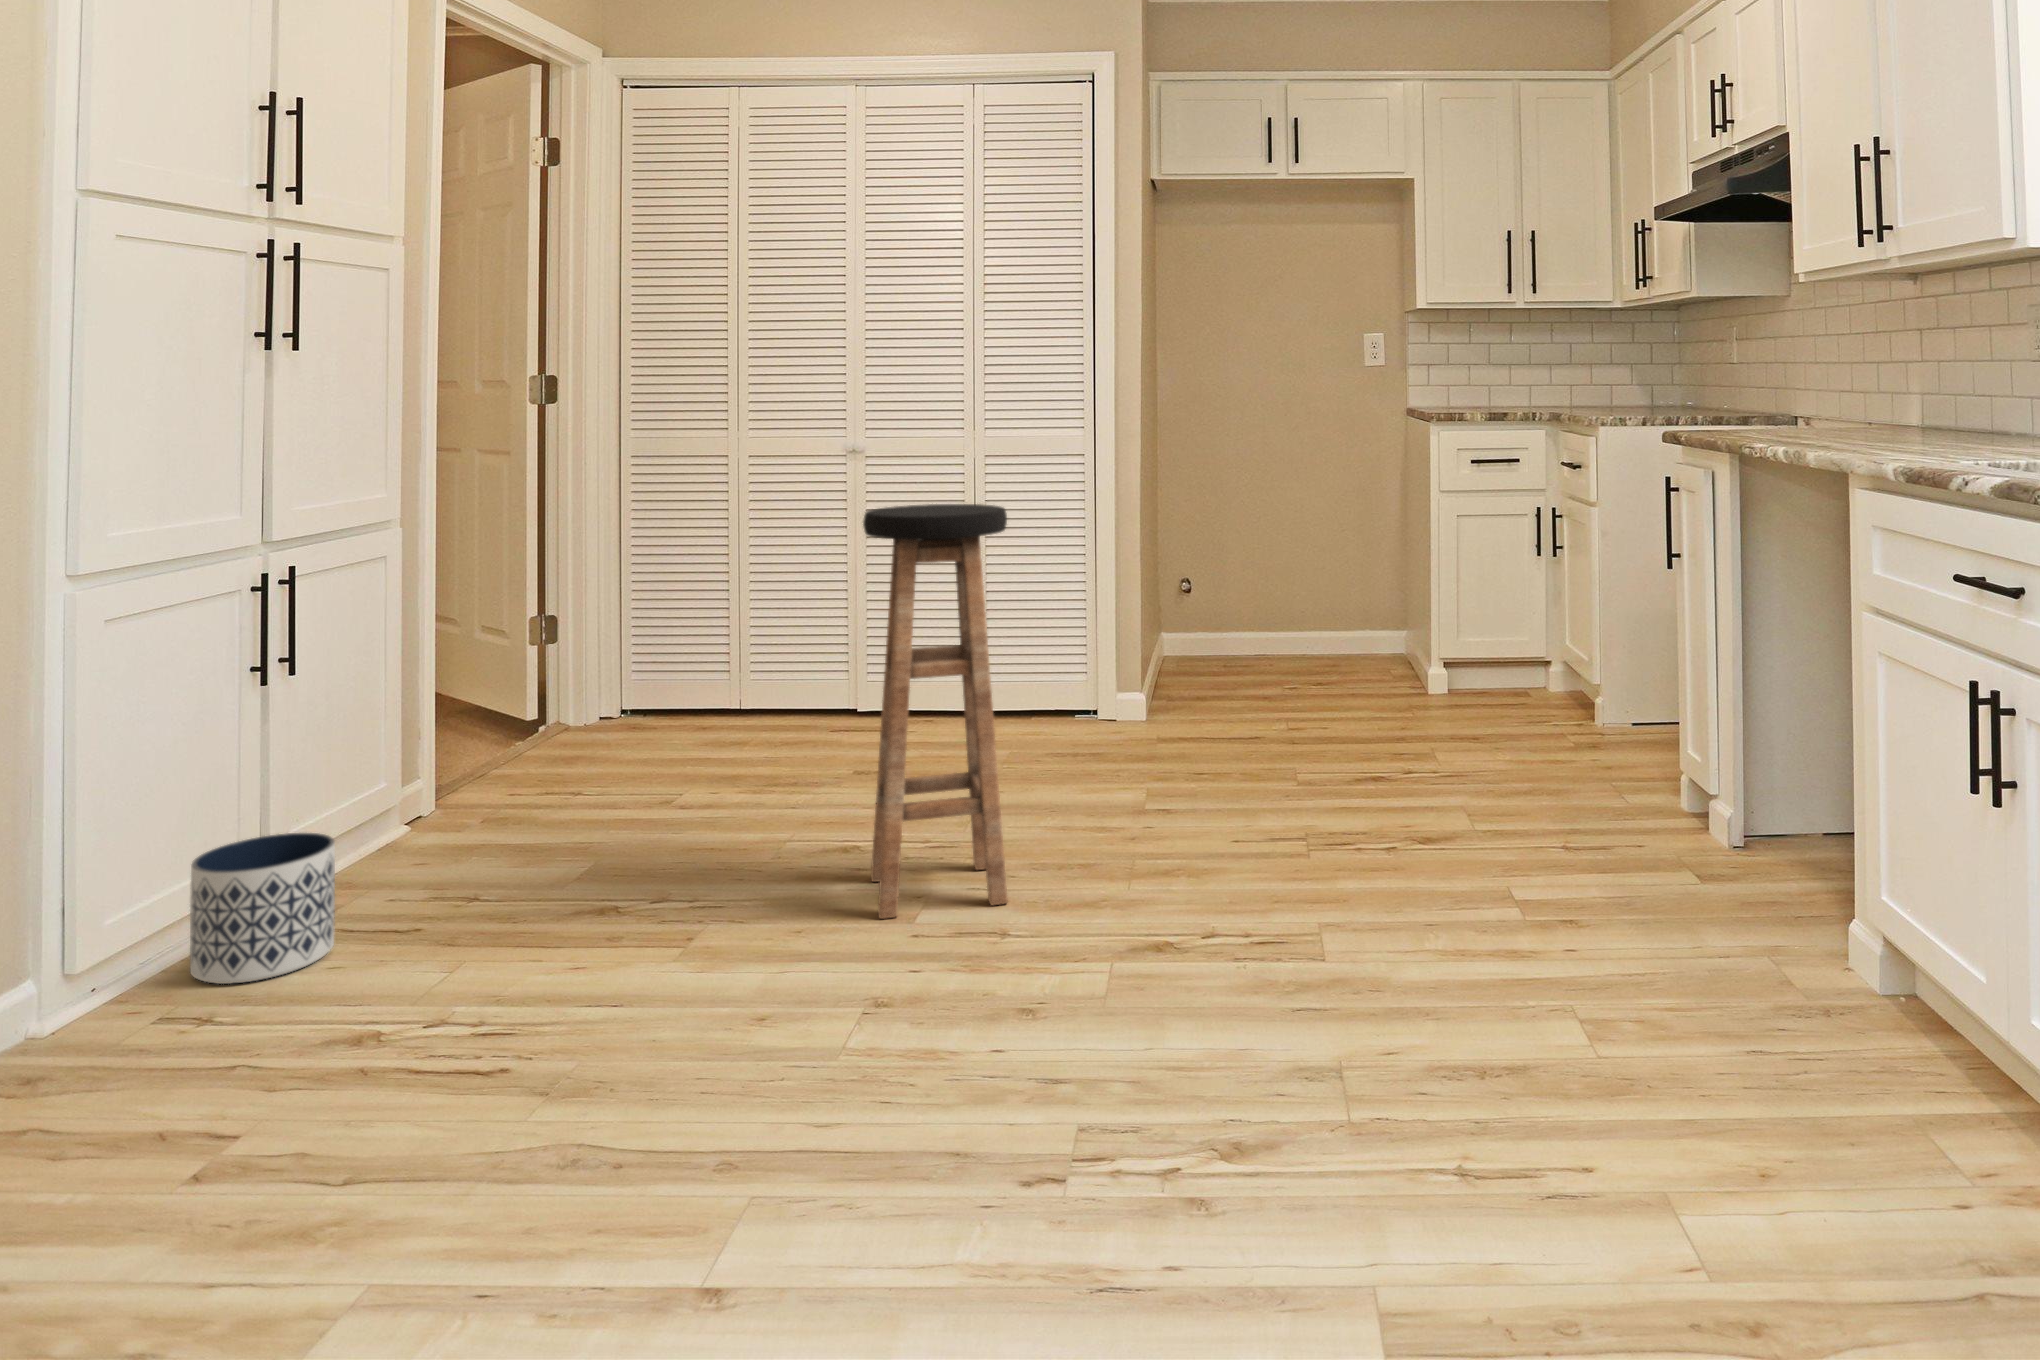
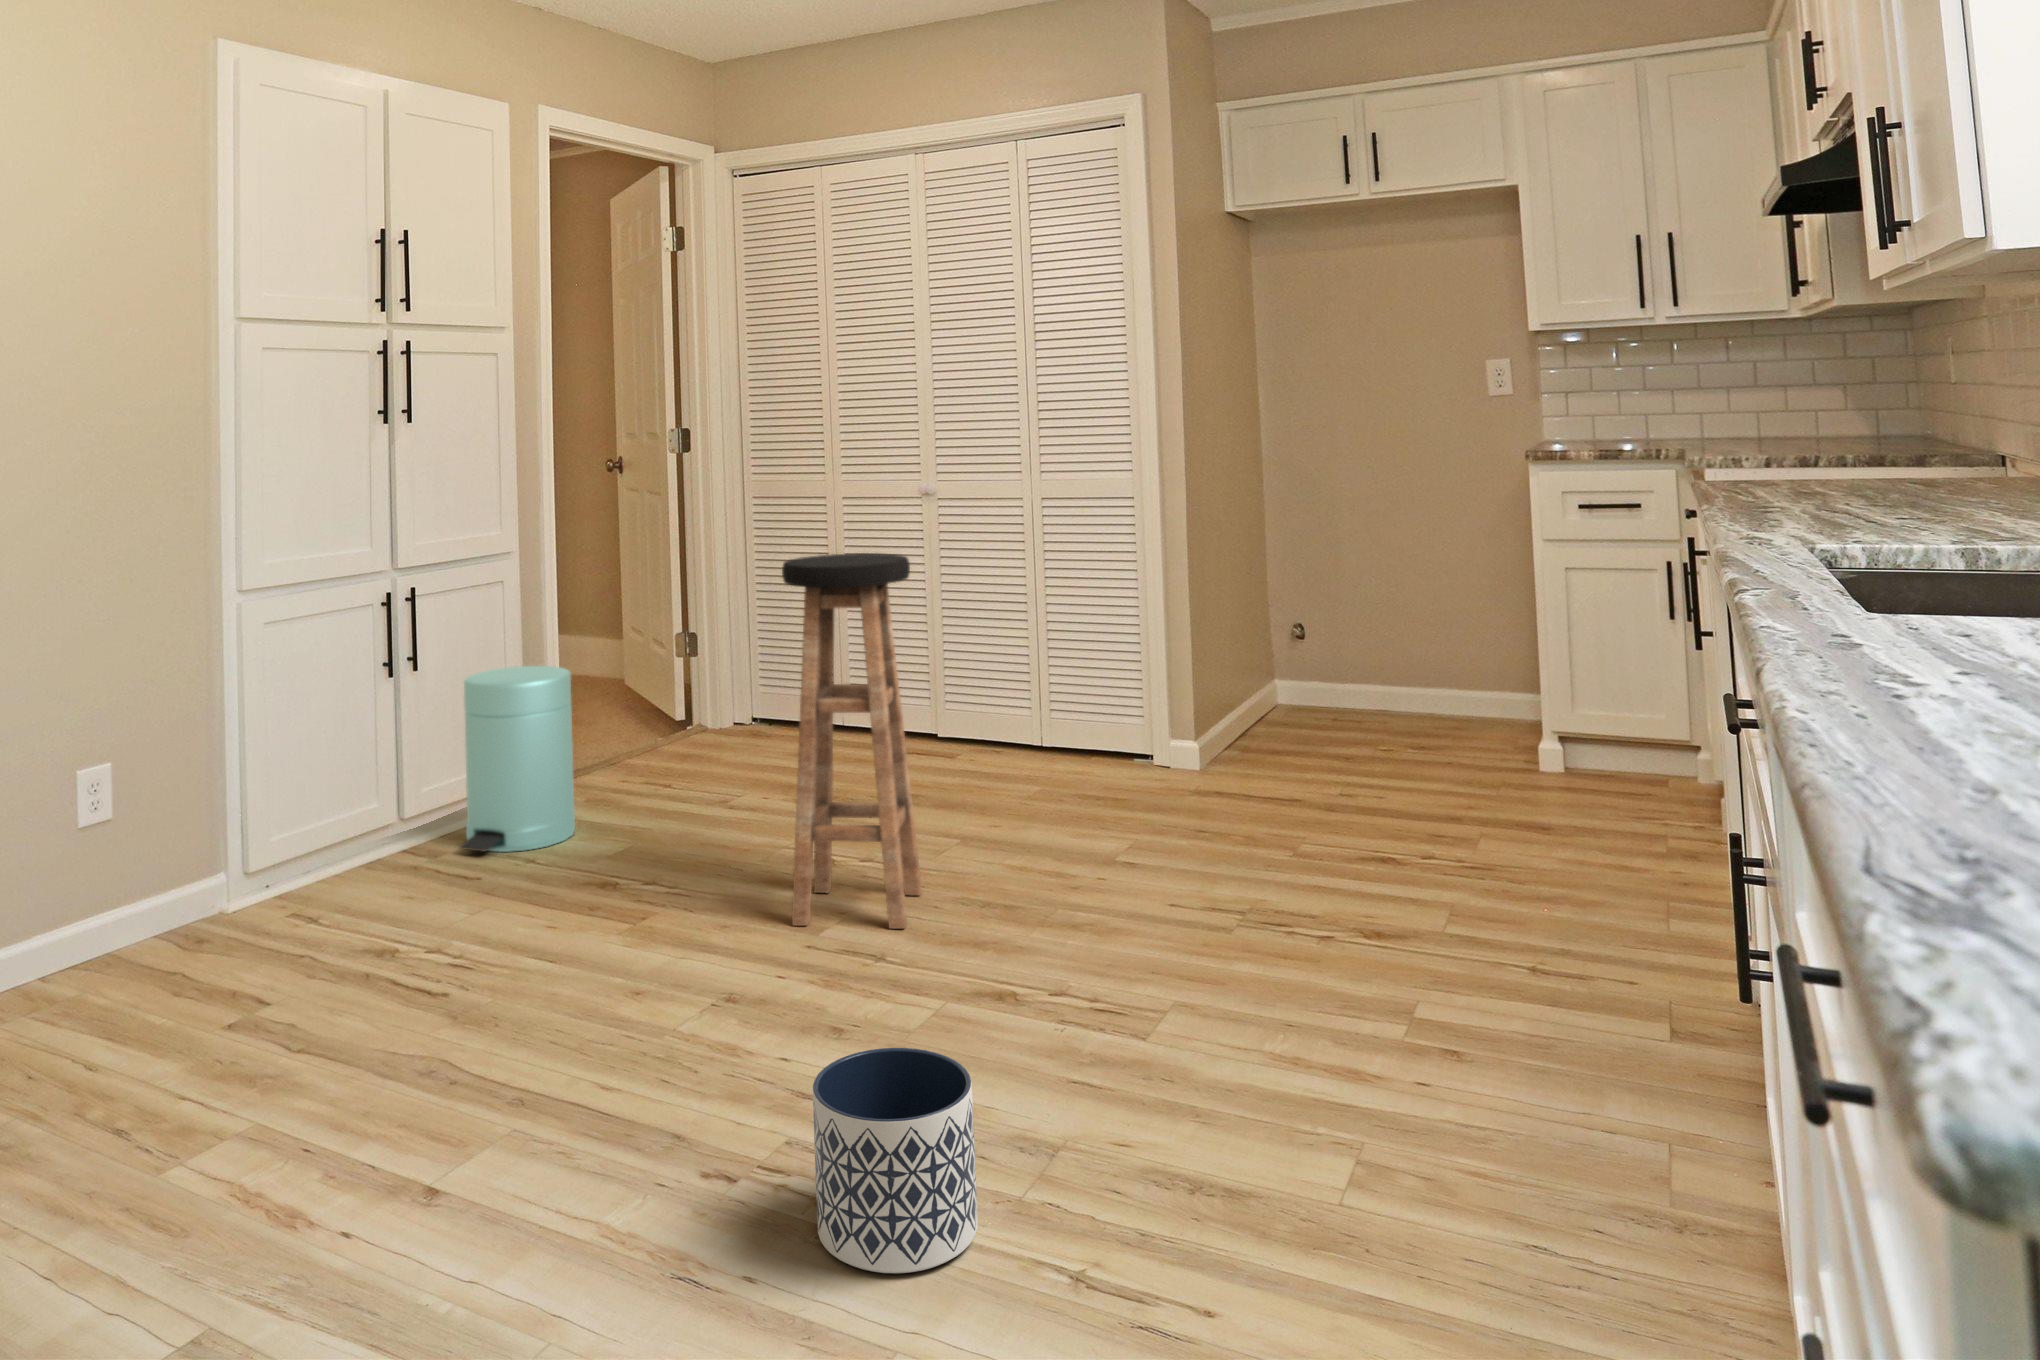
trash can: none [353,656,504,895] -> present [460,666,575,852]
planter: present [190,833,335,984] -> present [813,1048,978,1273]

